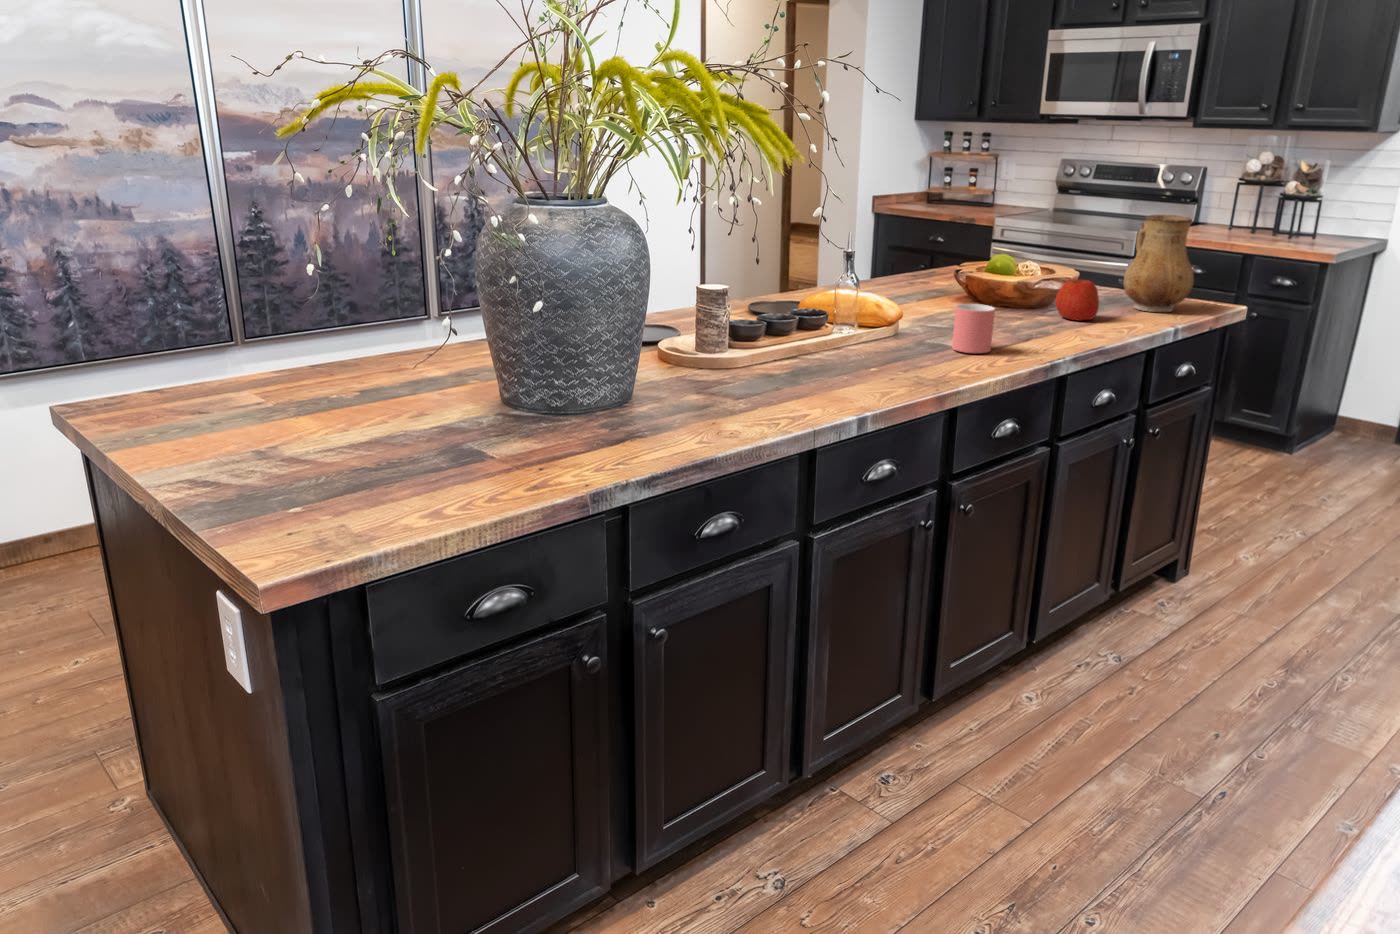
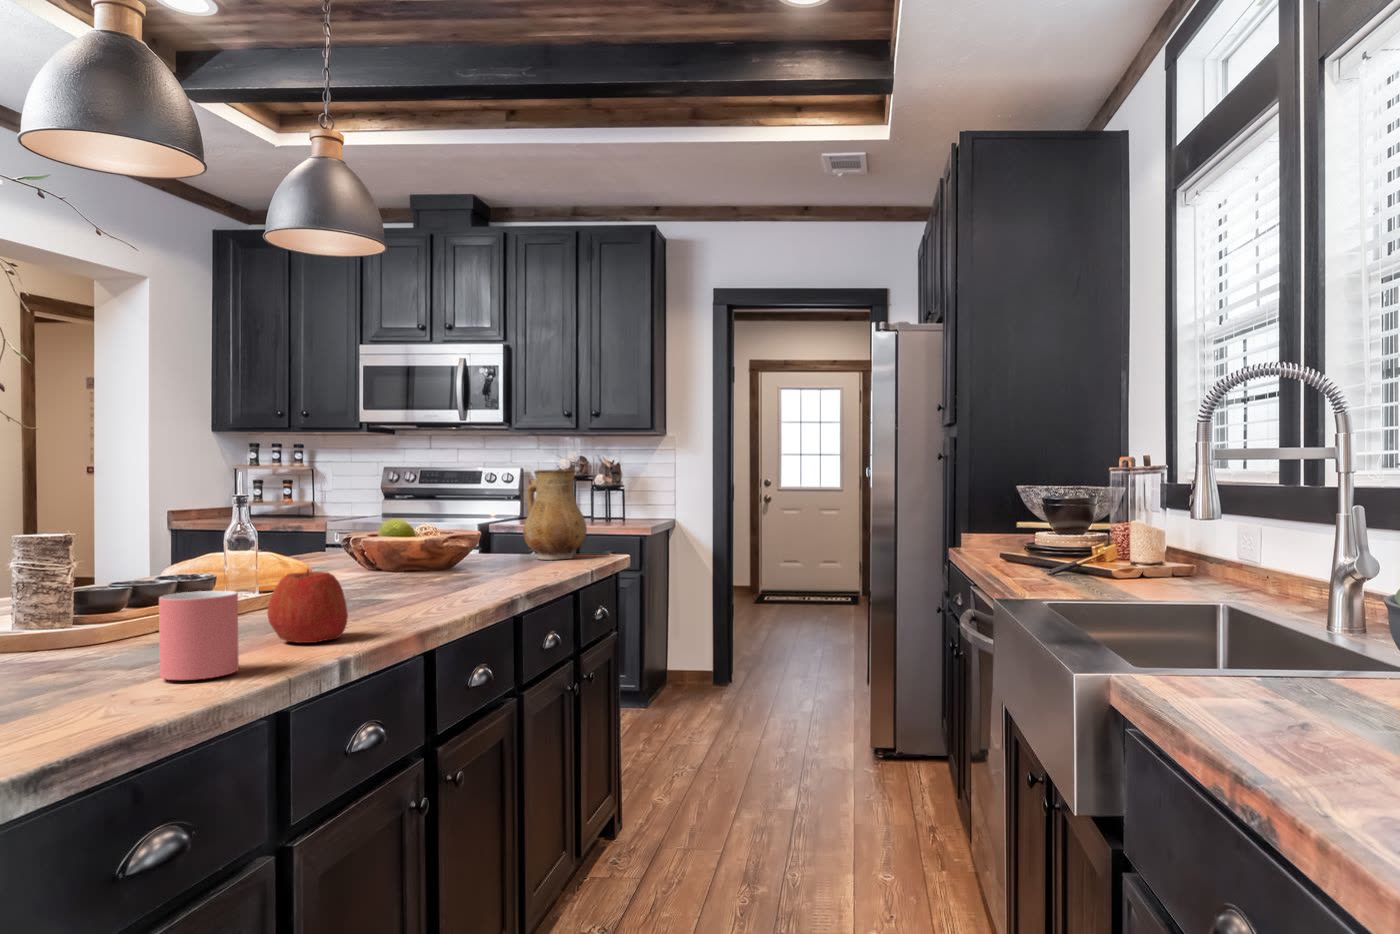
apple: present [1055,279,1099,321] -> present [267,569,348,643]
mug: present [952,304,995,353] -> present [159,591,239,680]

